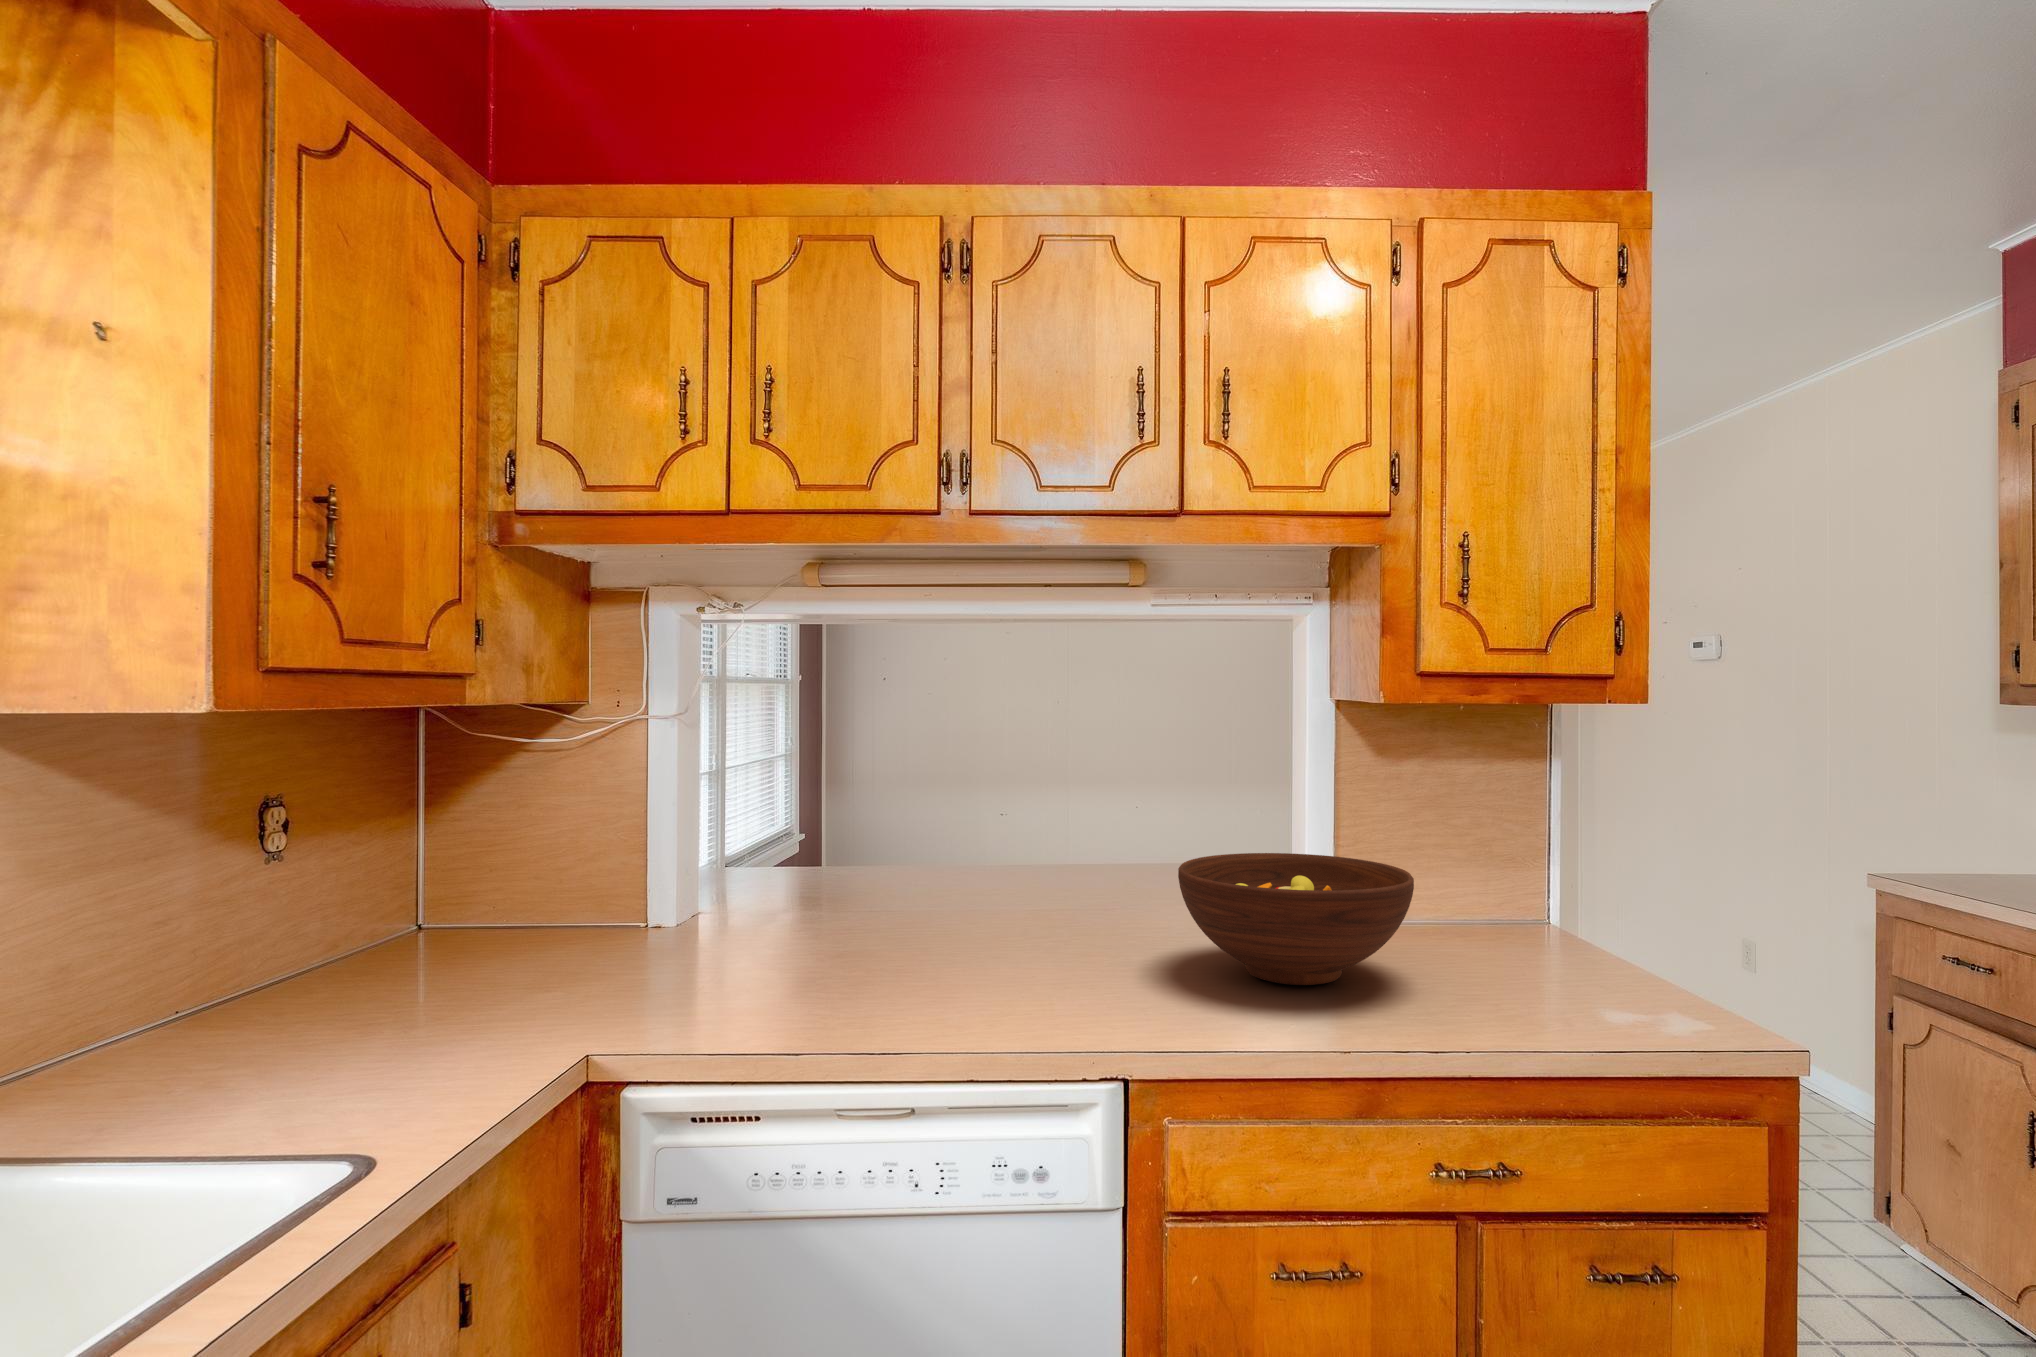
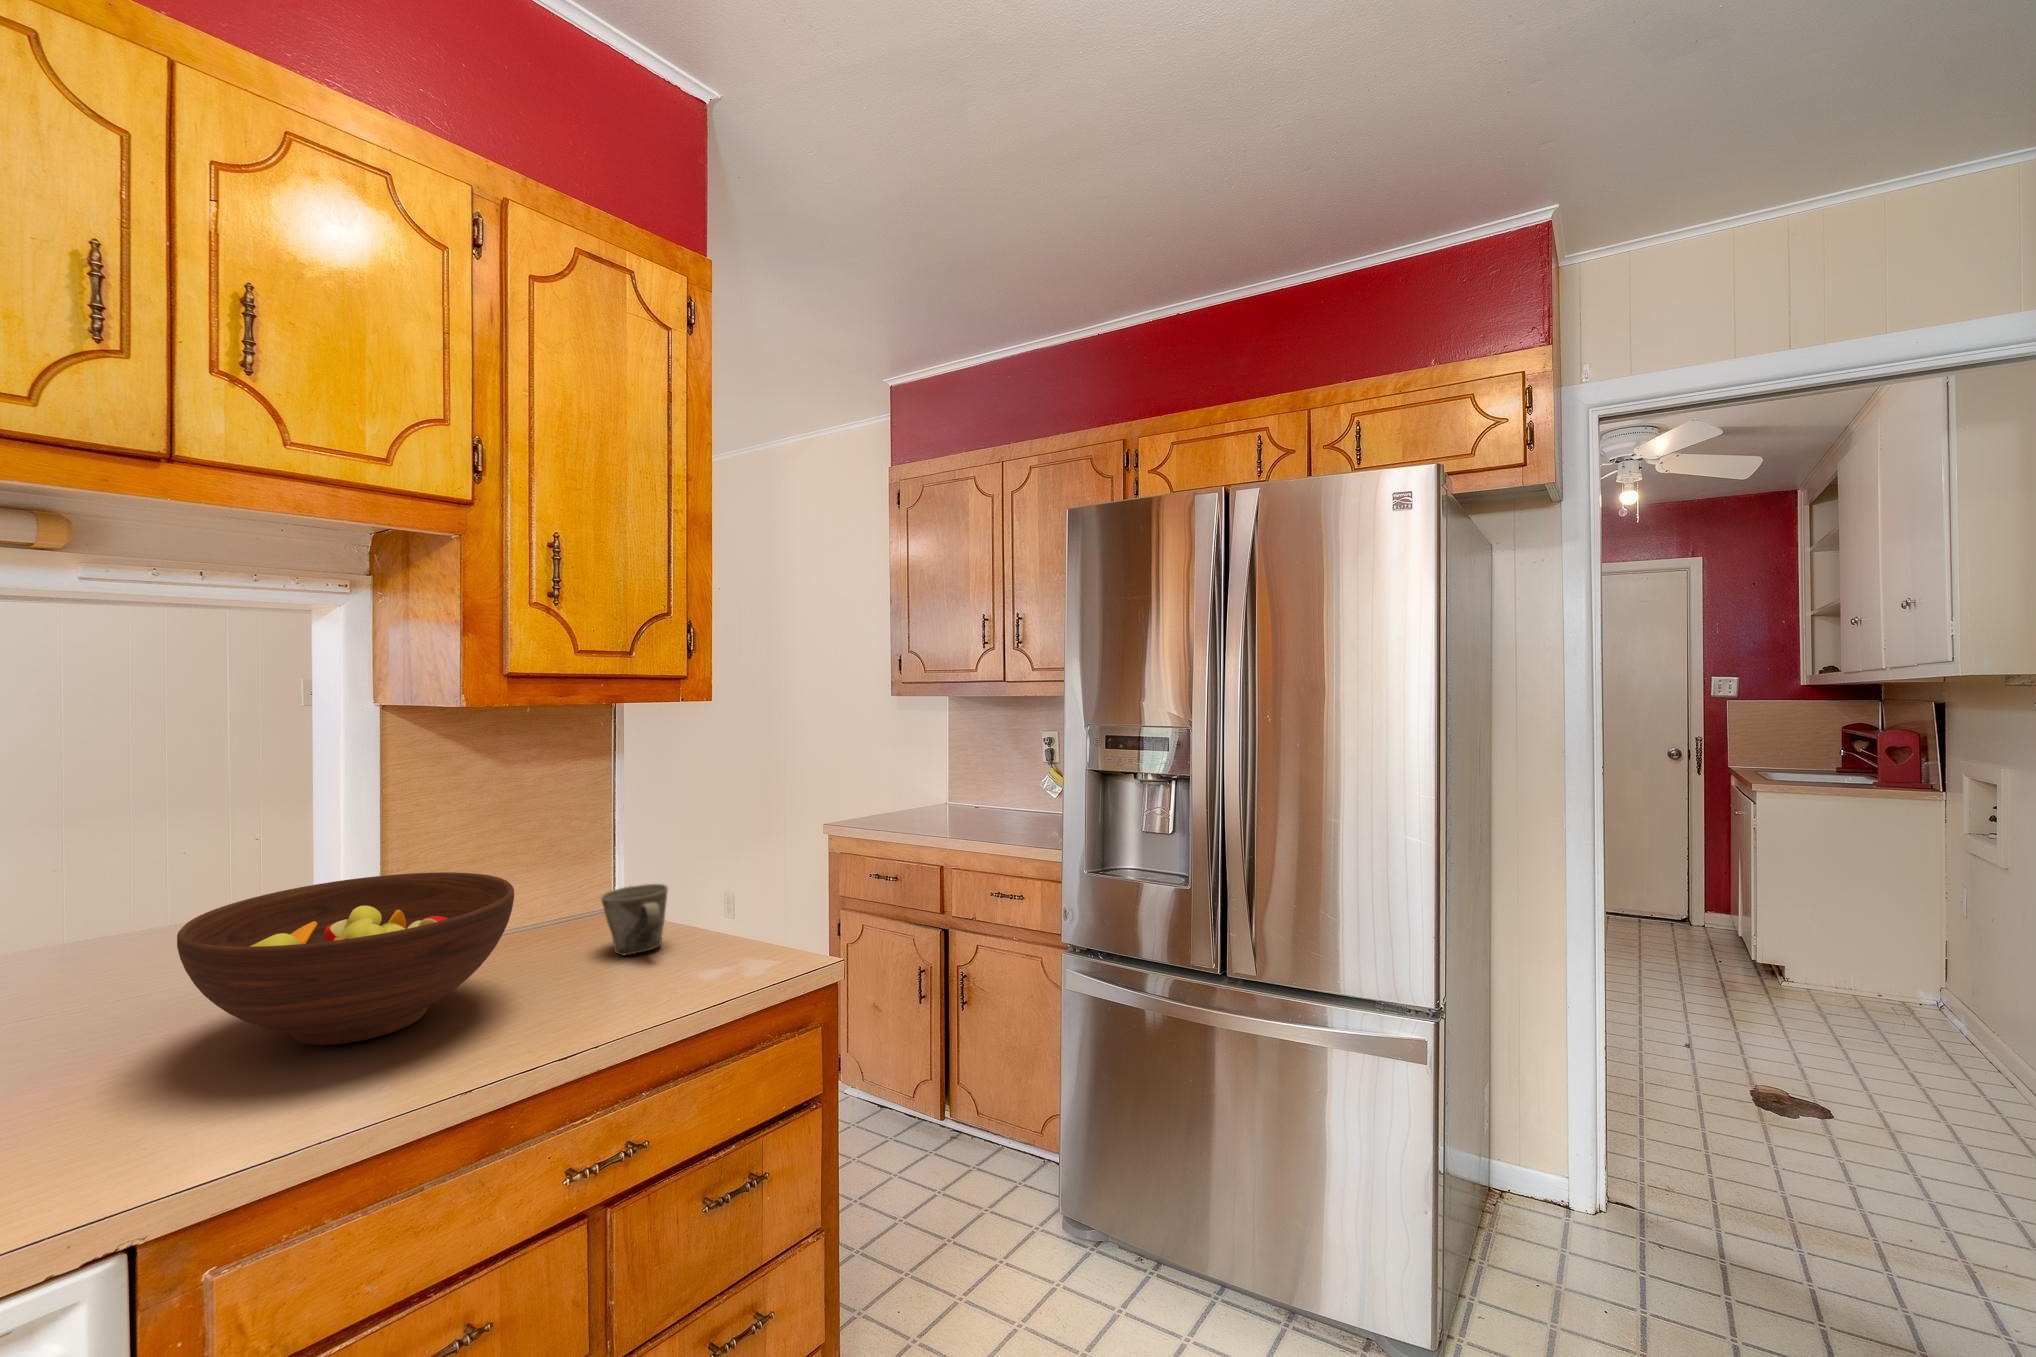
mug: none [1511,912,1587,985] -> present [601,884,668,955]

